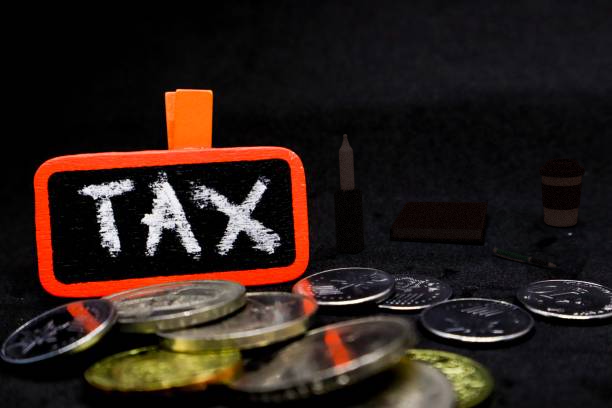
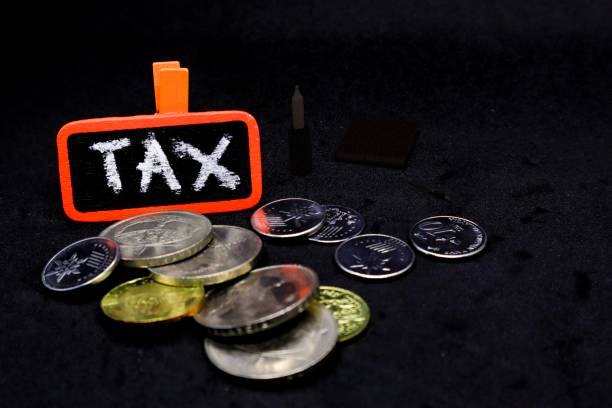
coffee cup: present [539,158,585,227] -> none [460,94,496,150]

